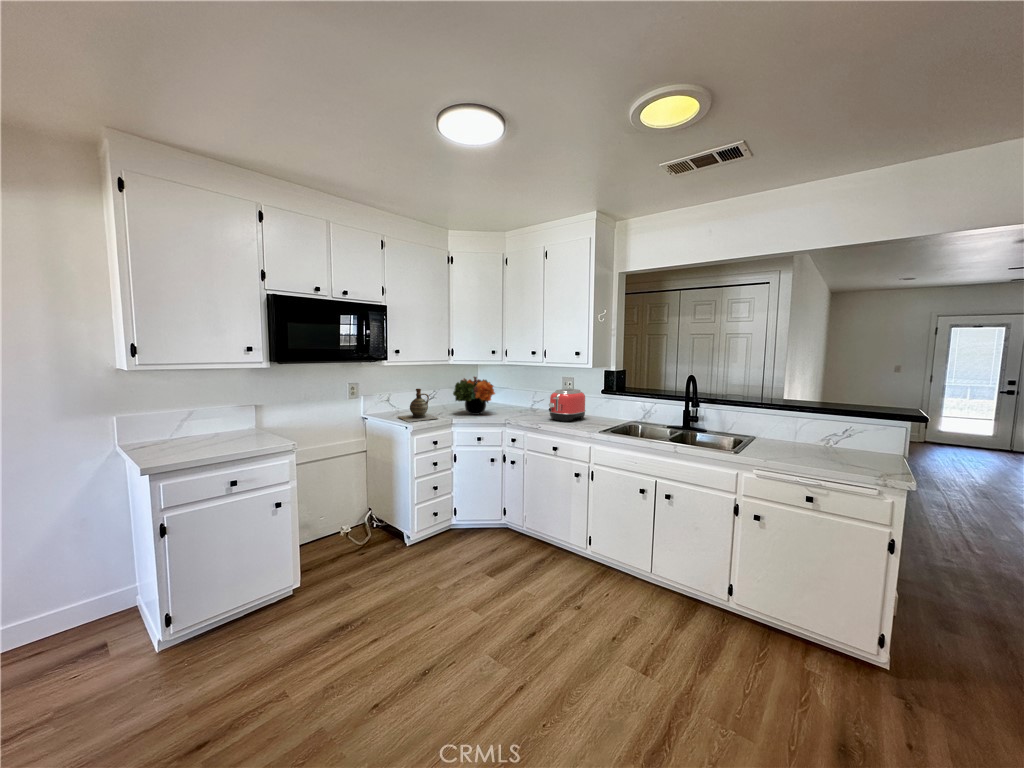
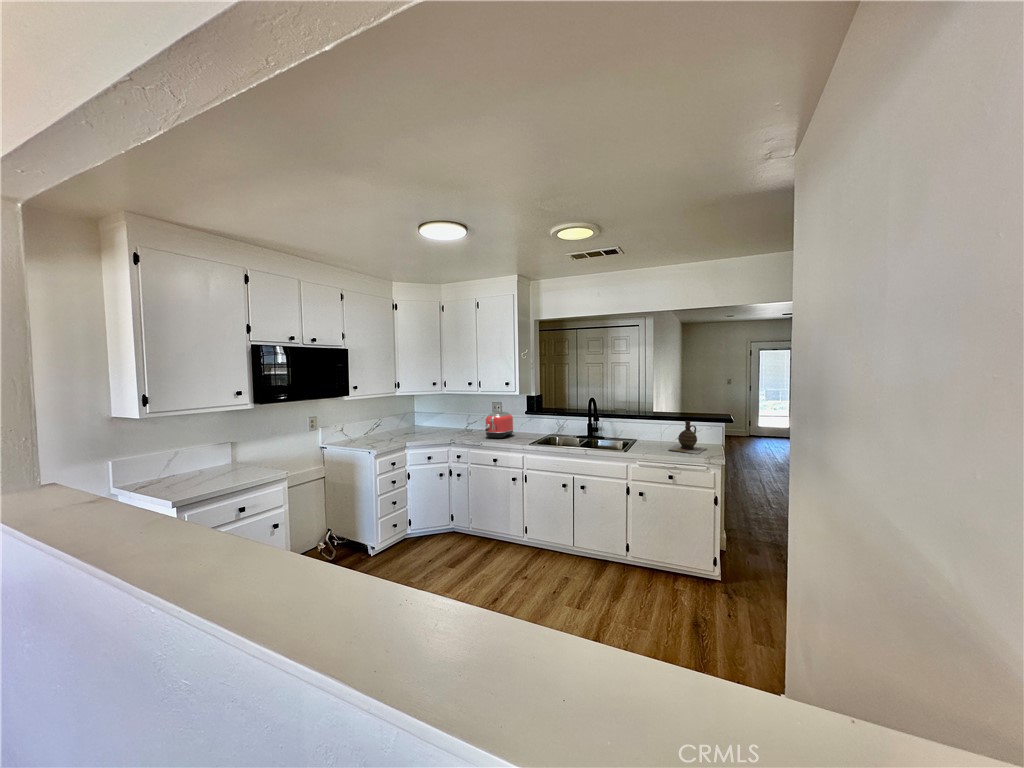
flower arrangement: present [453,377,495,415] -> none [401,406,439,438]
ceramic jug: present [397,389,437,422] -> present [668,421,706,454]

